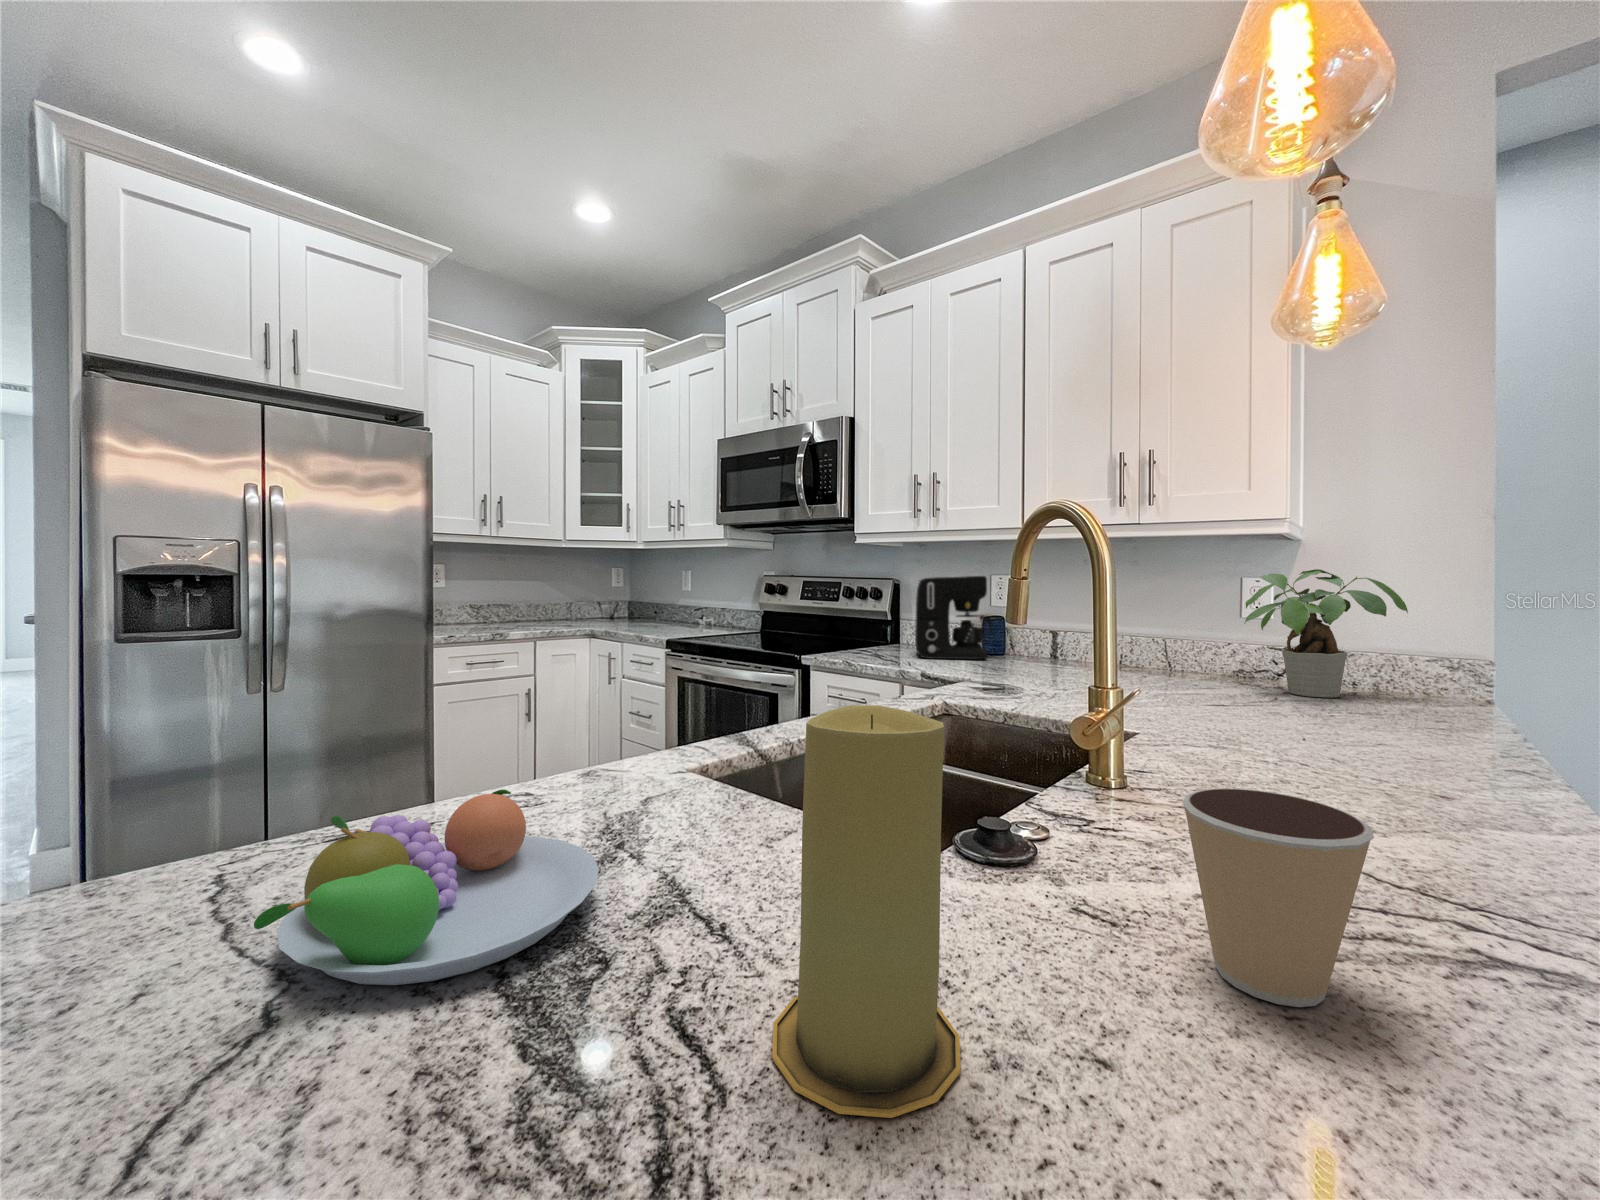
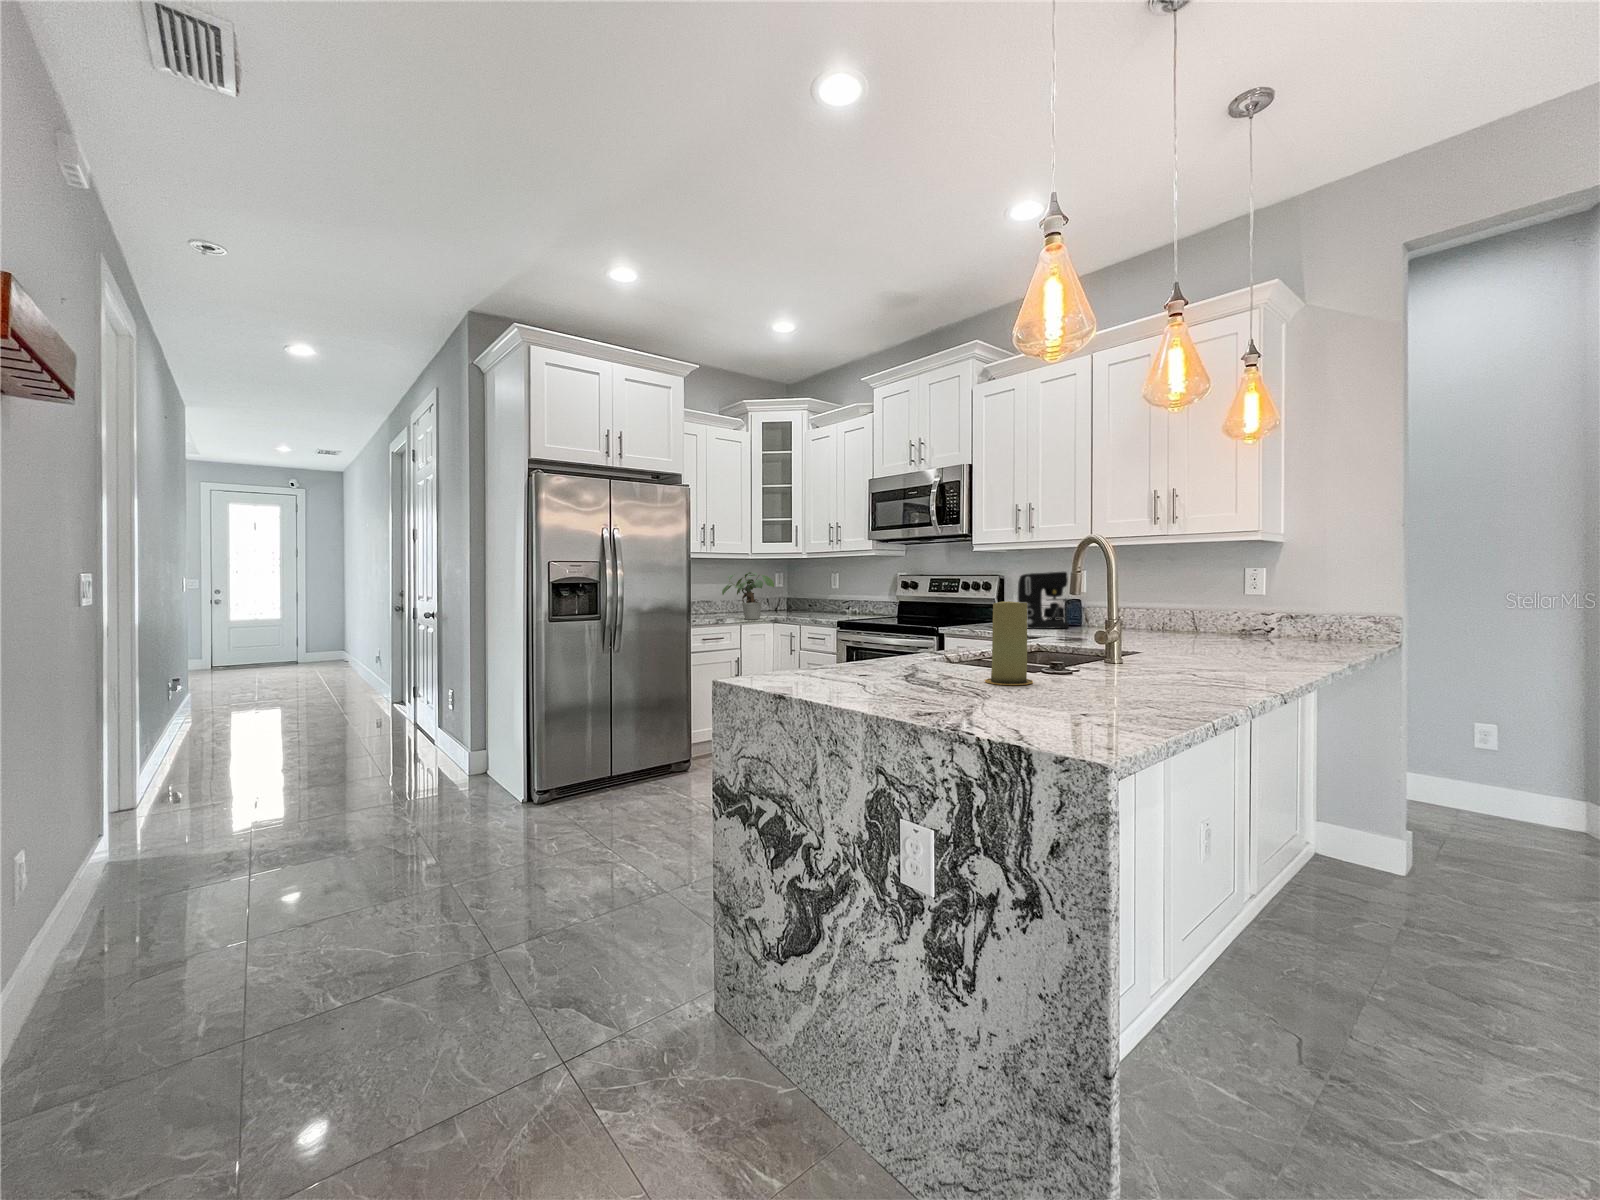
potted plant: present [1244,569,1408,698] -> present [722,572,774,619]
coffee cup: present [1182,788,1374,1007] -> none [1100,630,1148,681]
fruit bowl: present [254,789,599,985] -> none [837,642,920,678]

